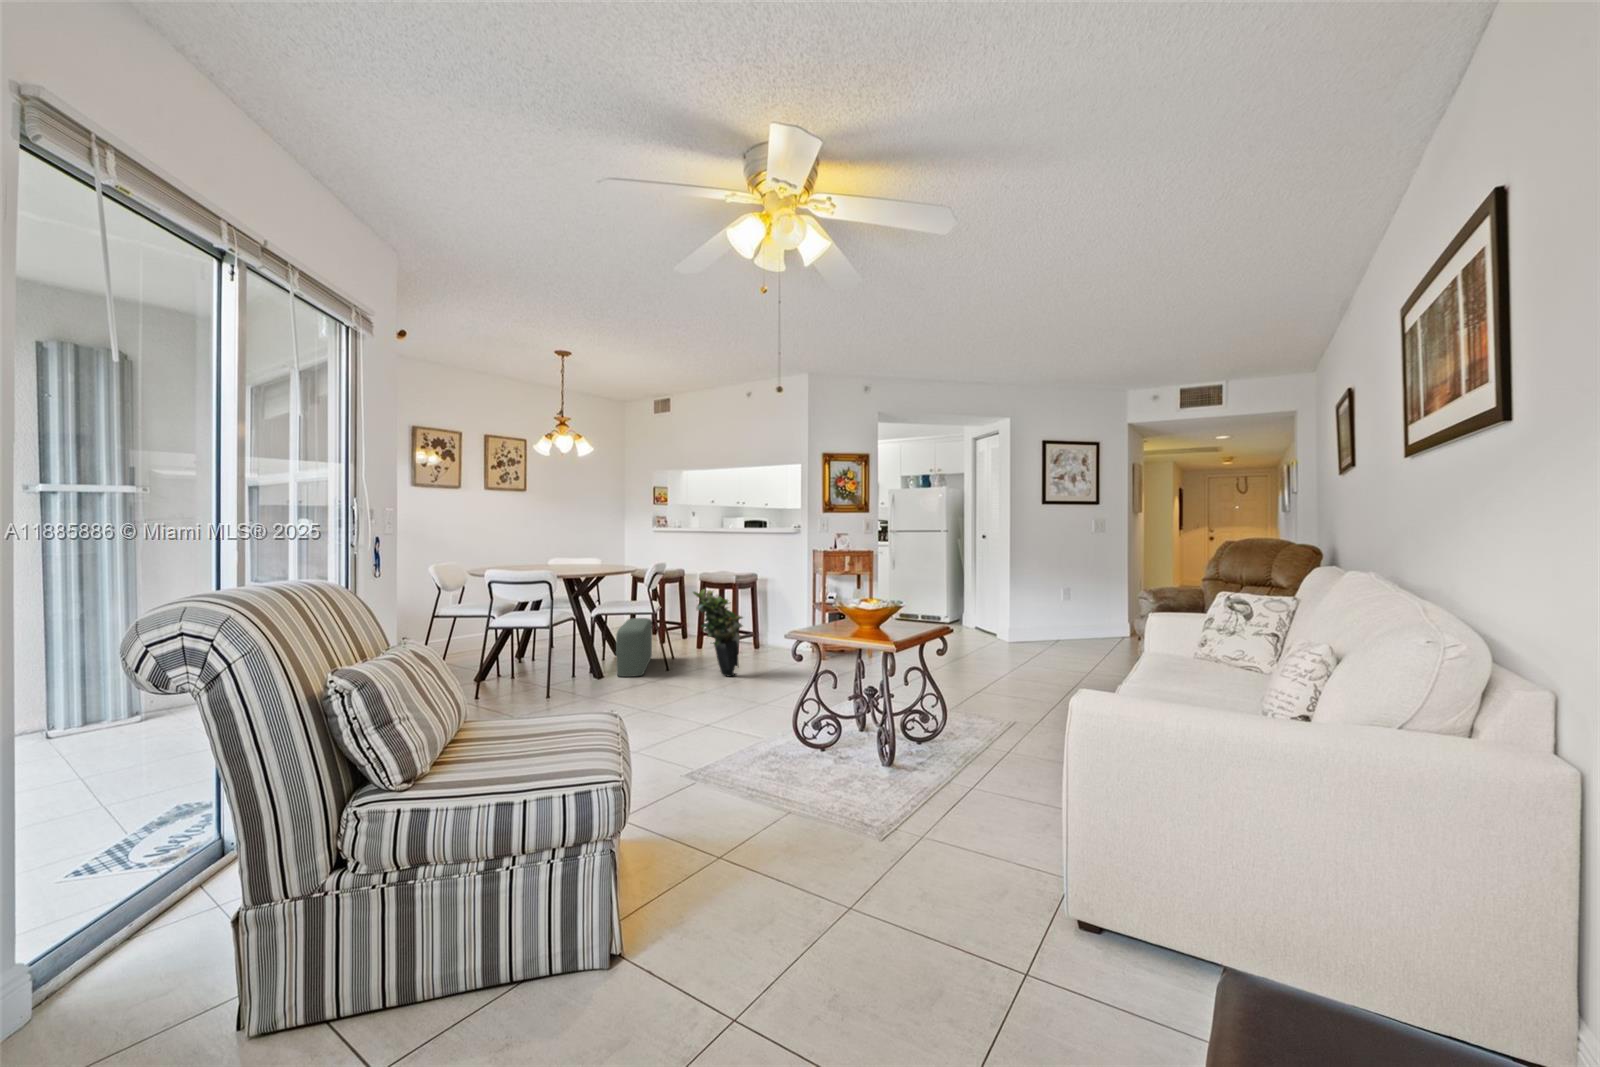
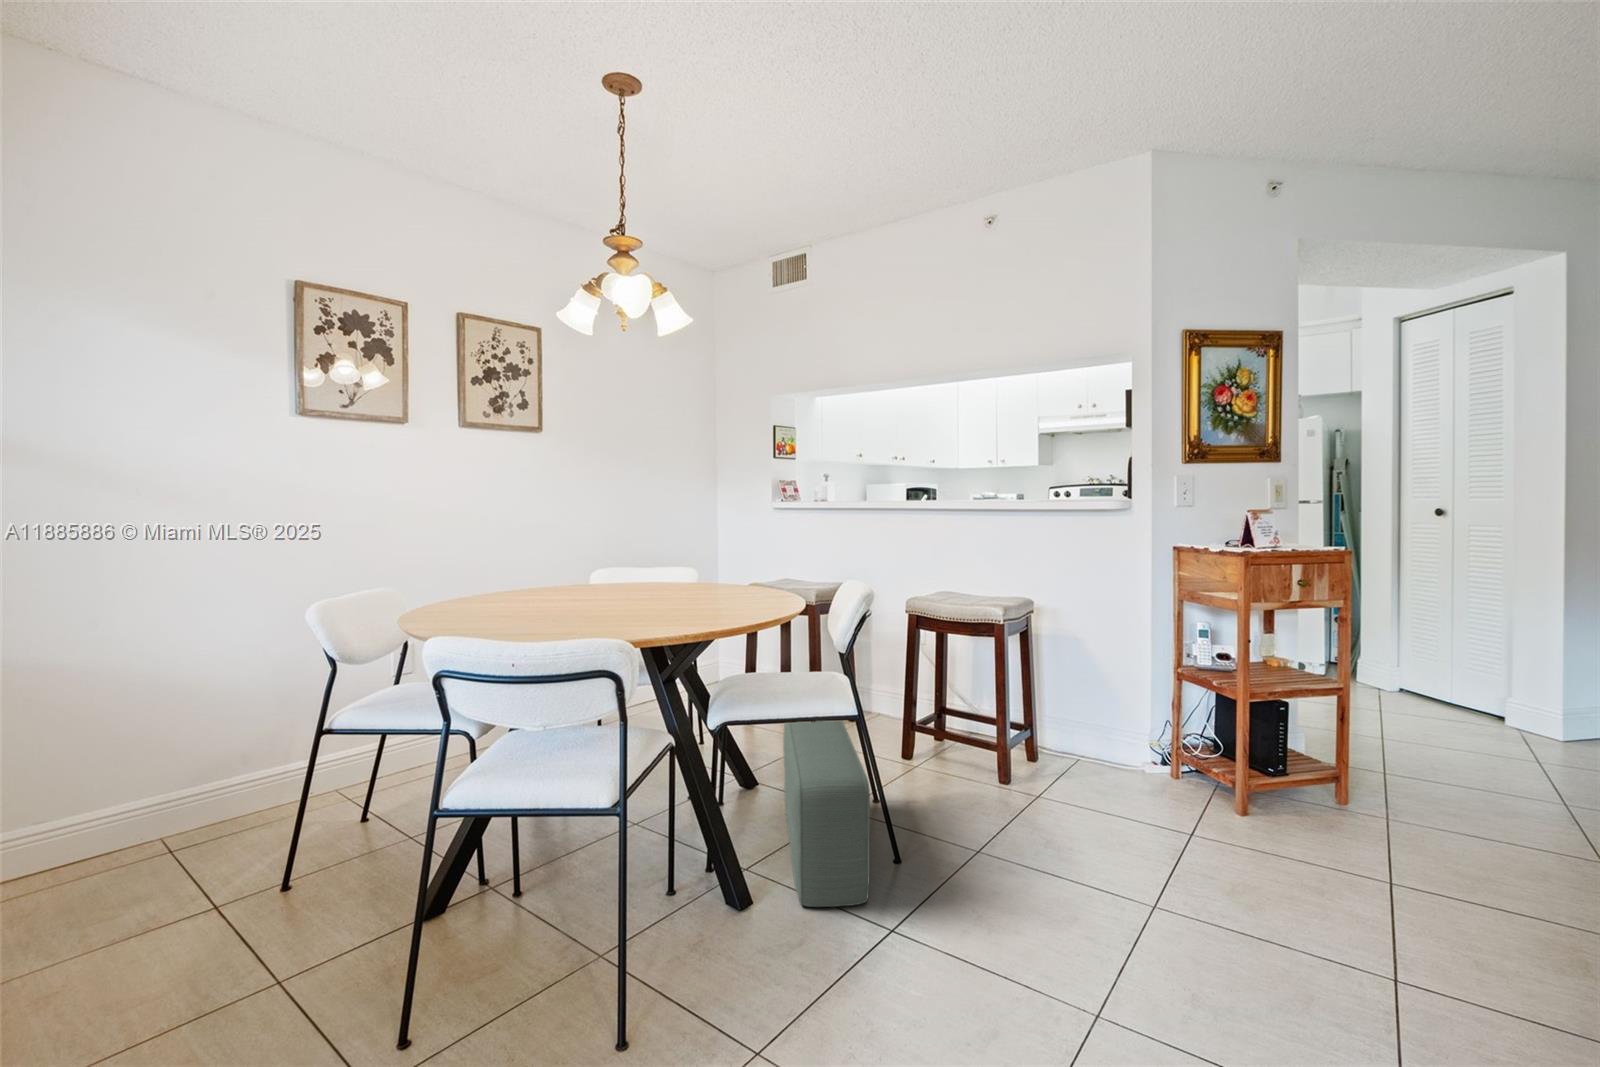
potted plant: present [693,590,743,677] -> none [992,656,1150,915]

